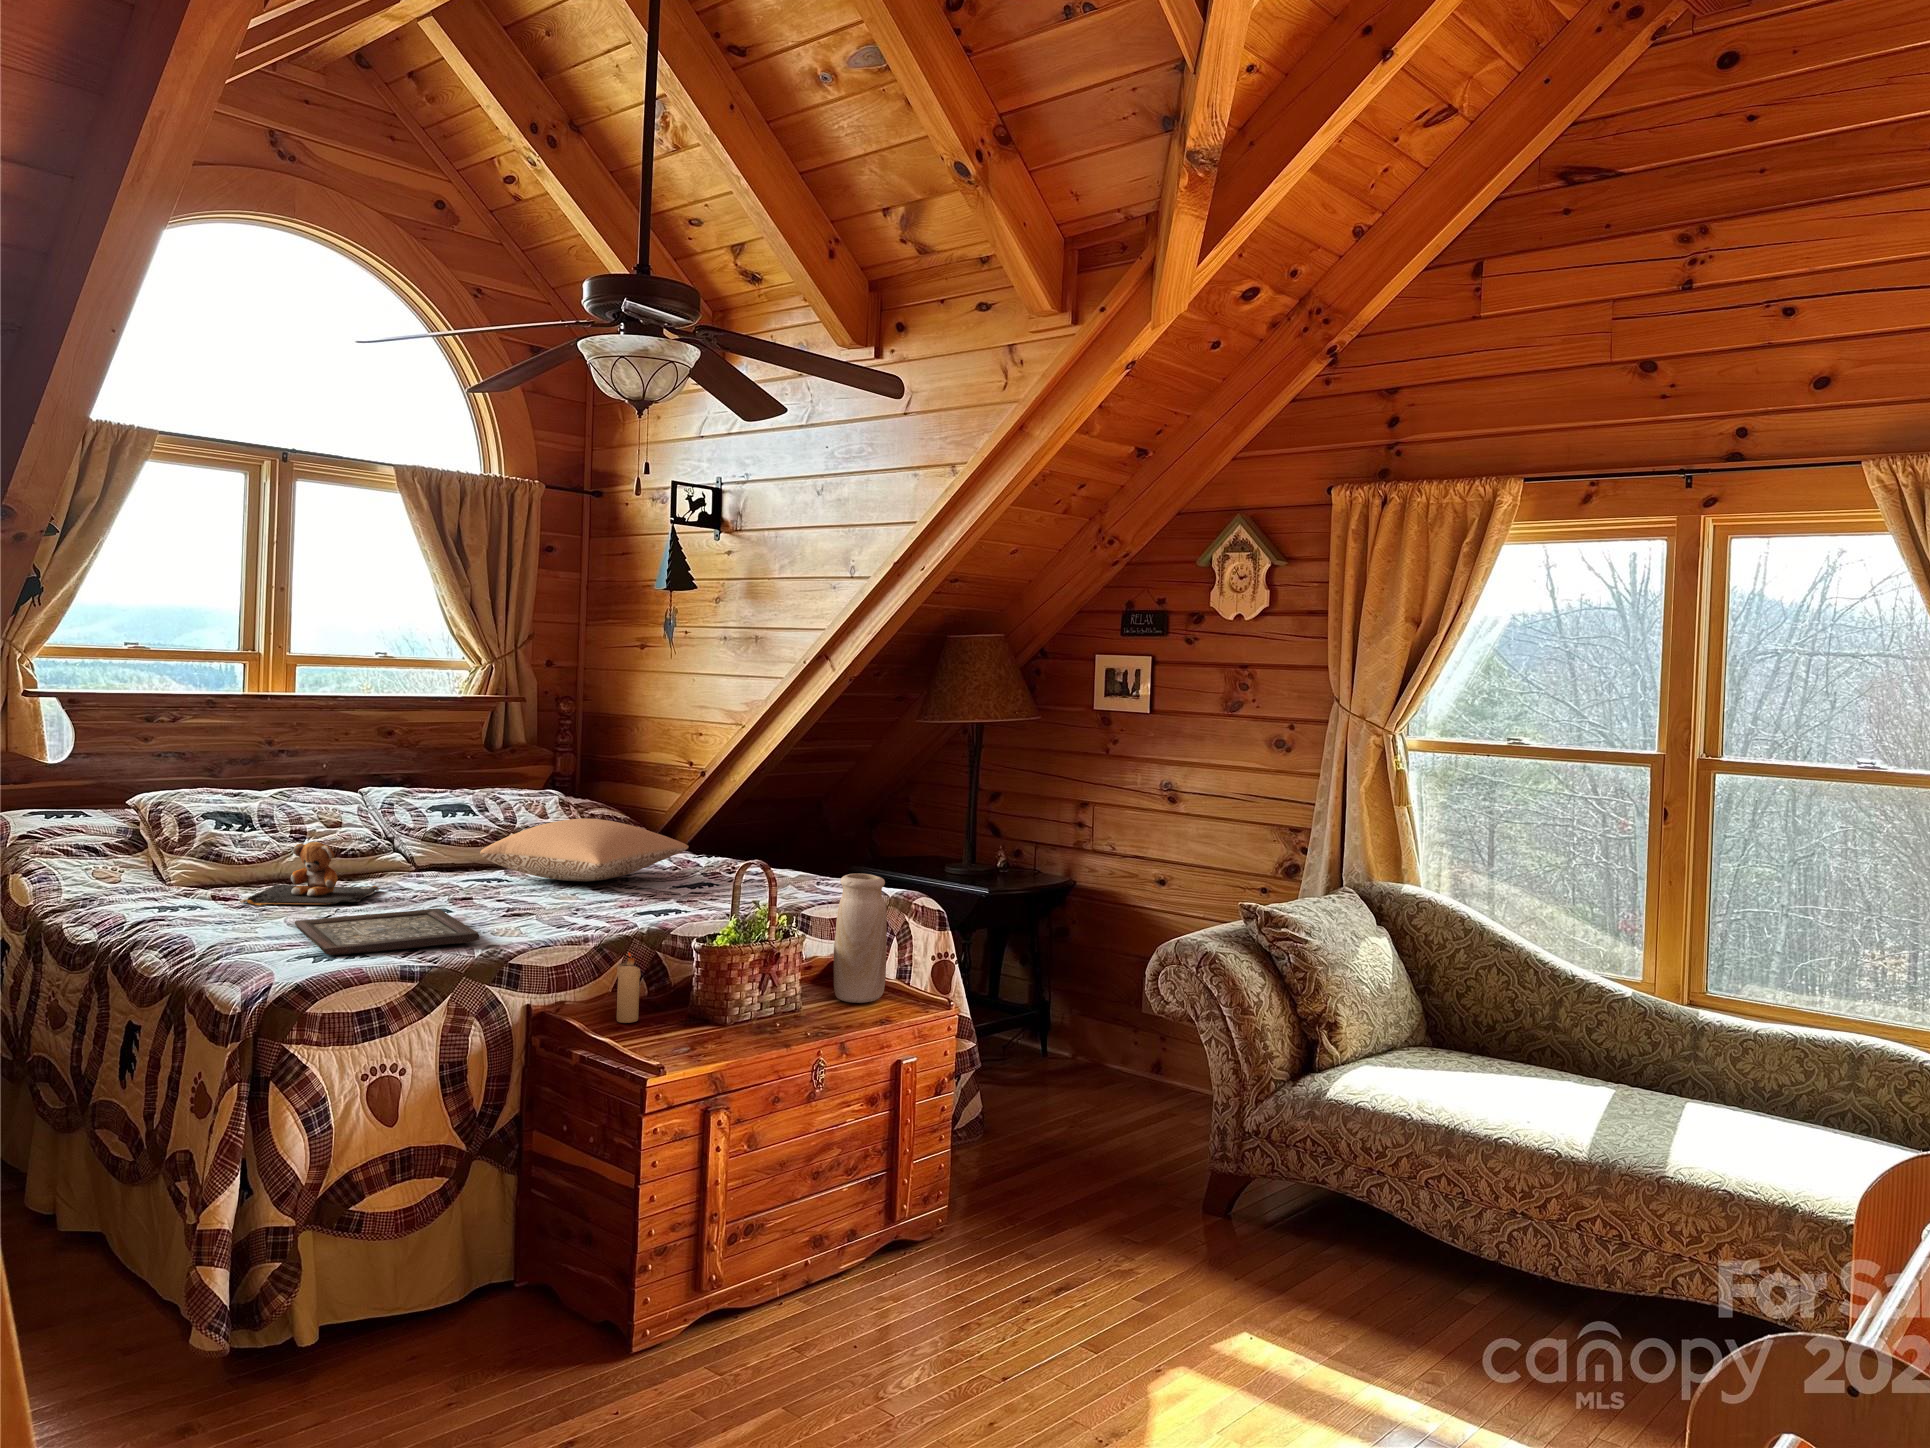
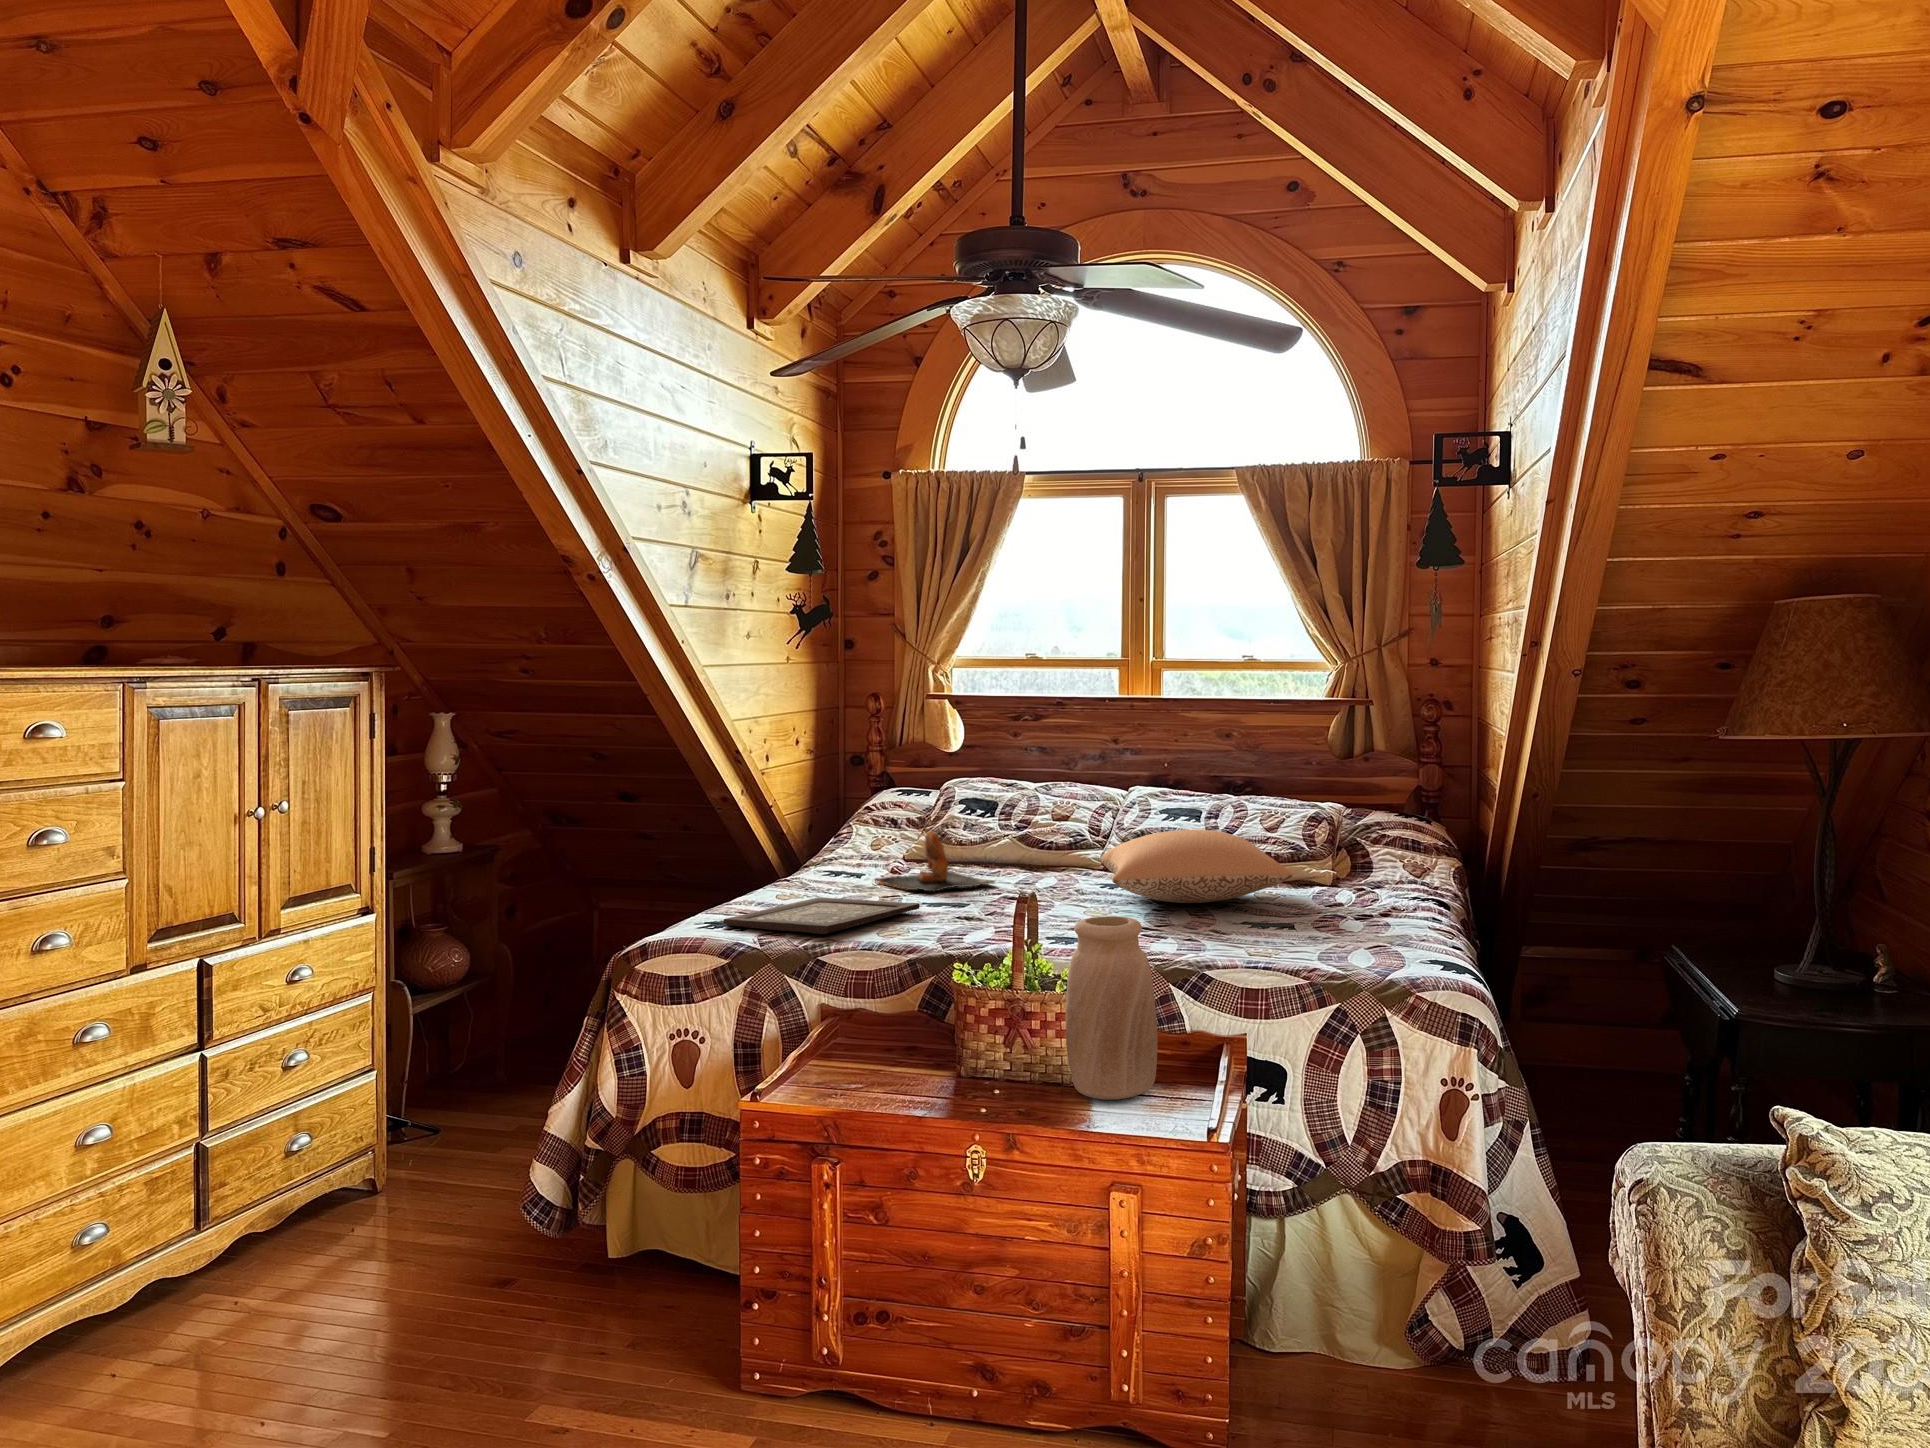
candle: present [617,953,641,1023] -> none [851,967,877,1047]

